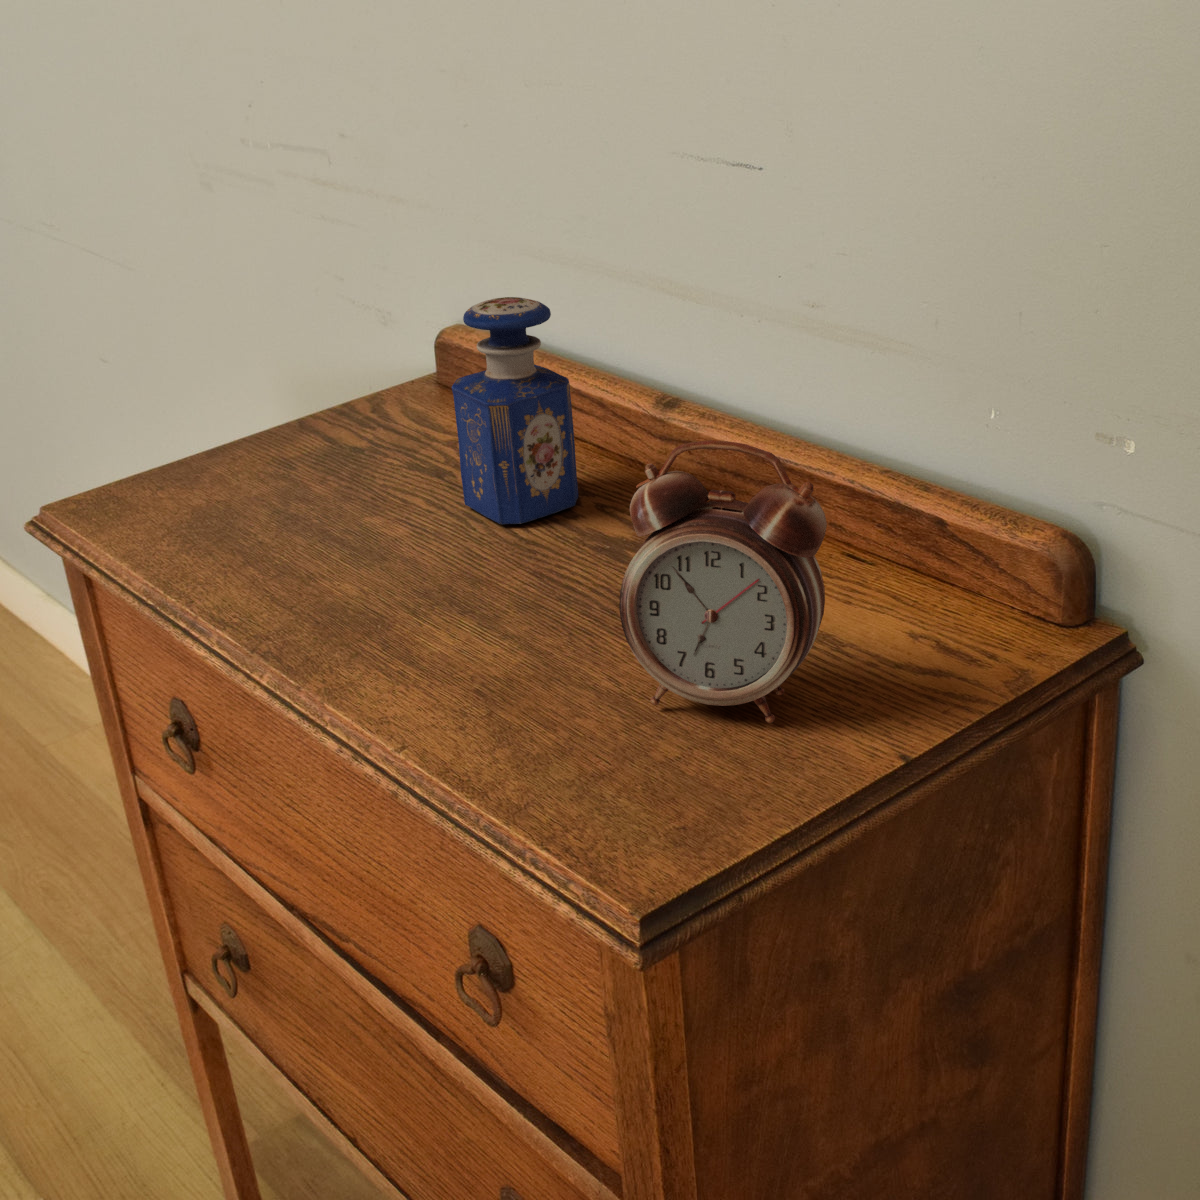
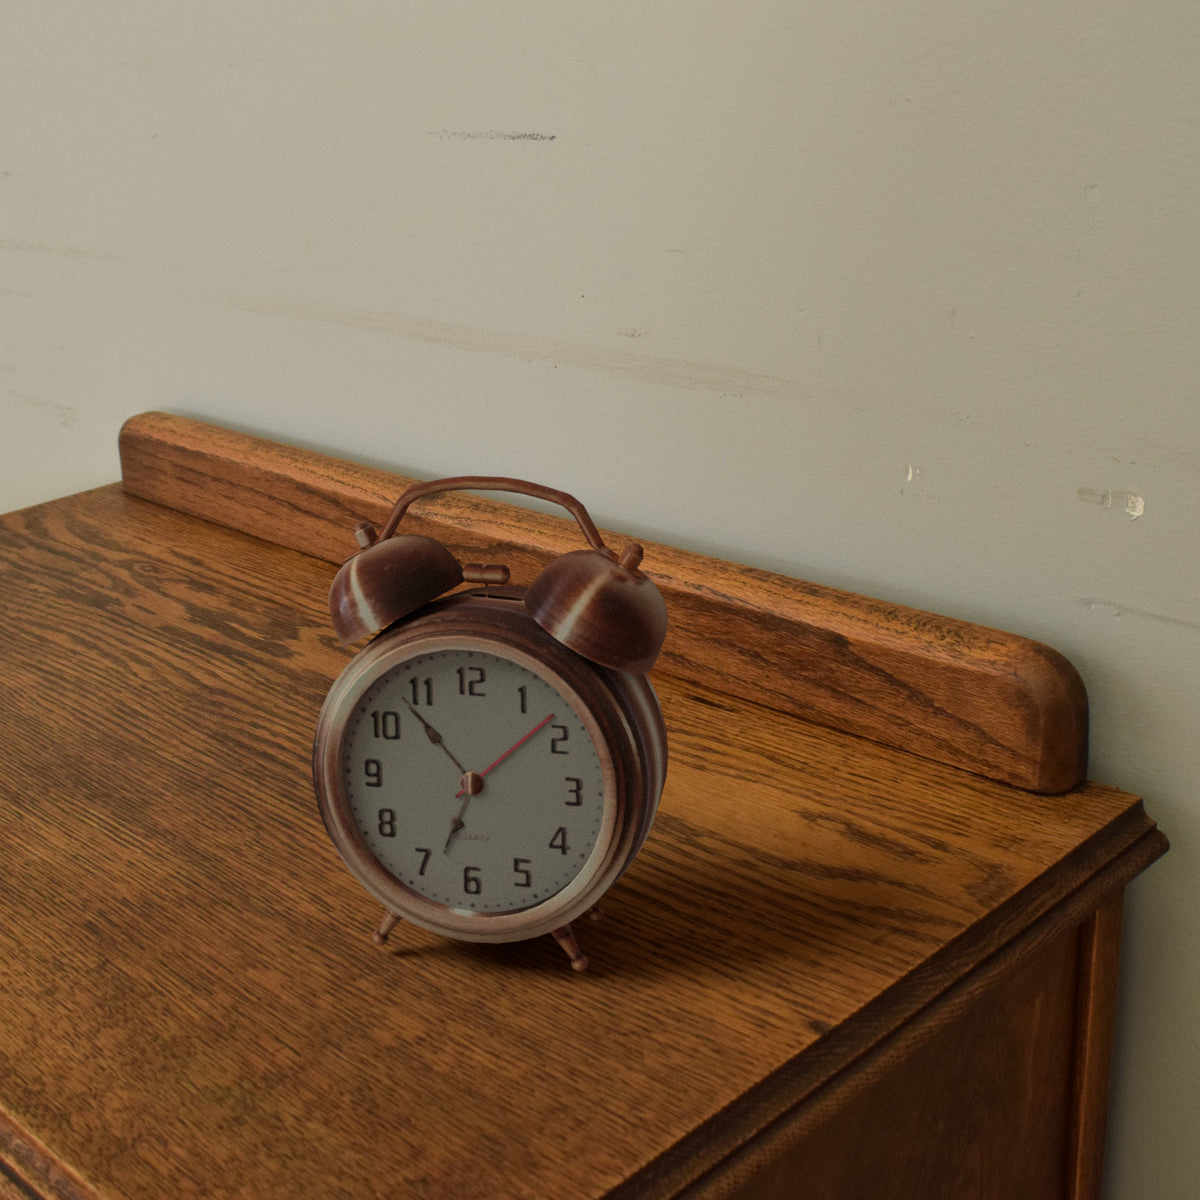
perfume bottle: present [452,297,578,524] -> none [97,328,297,667]

